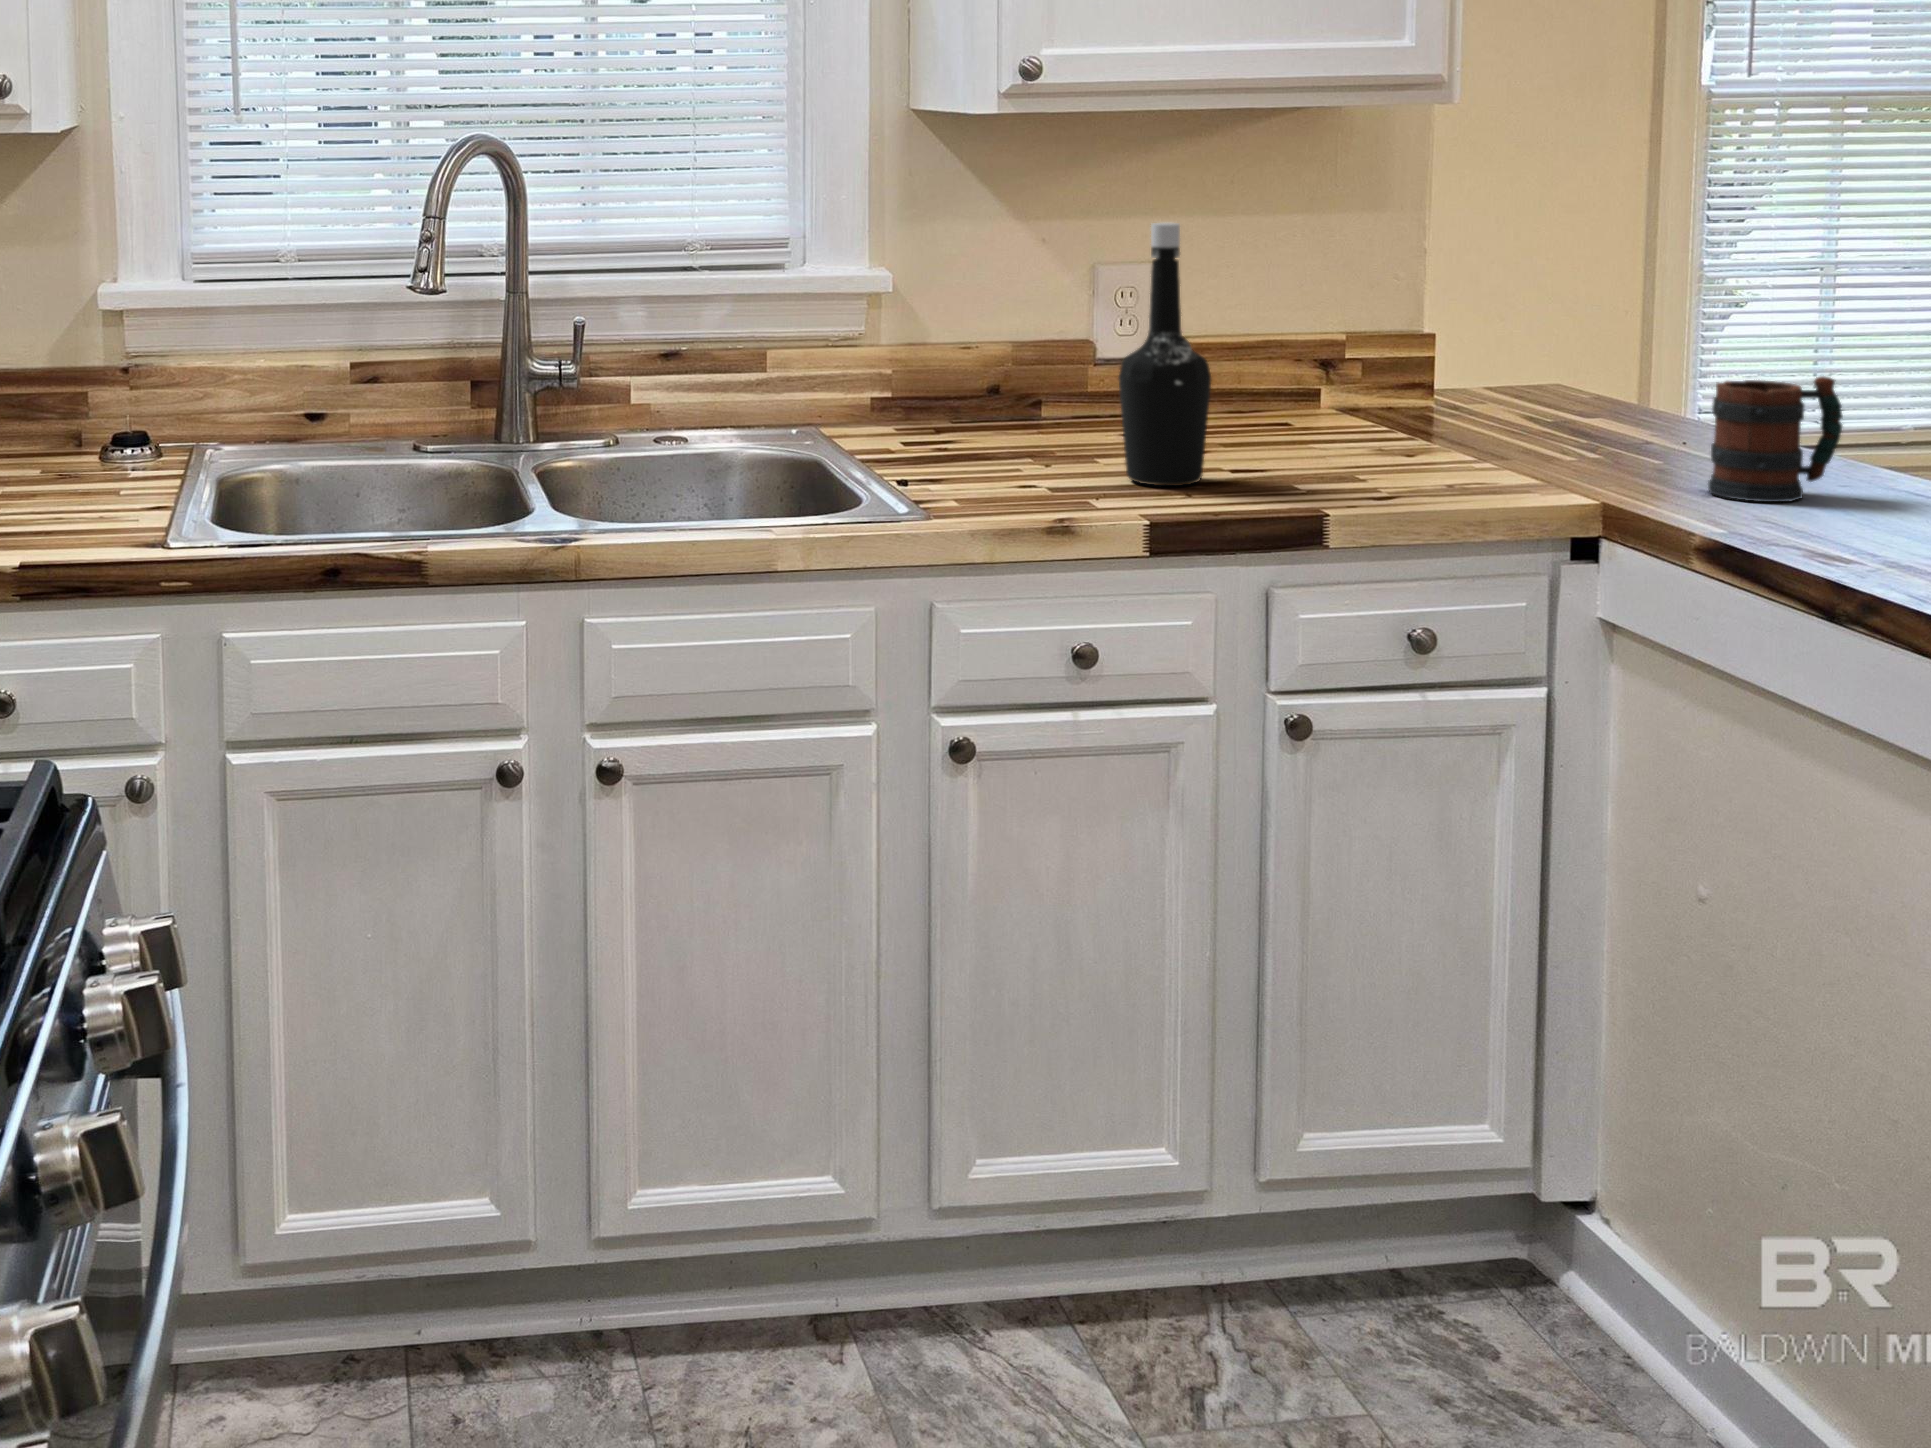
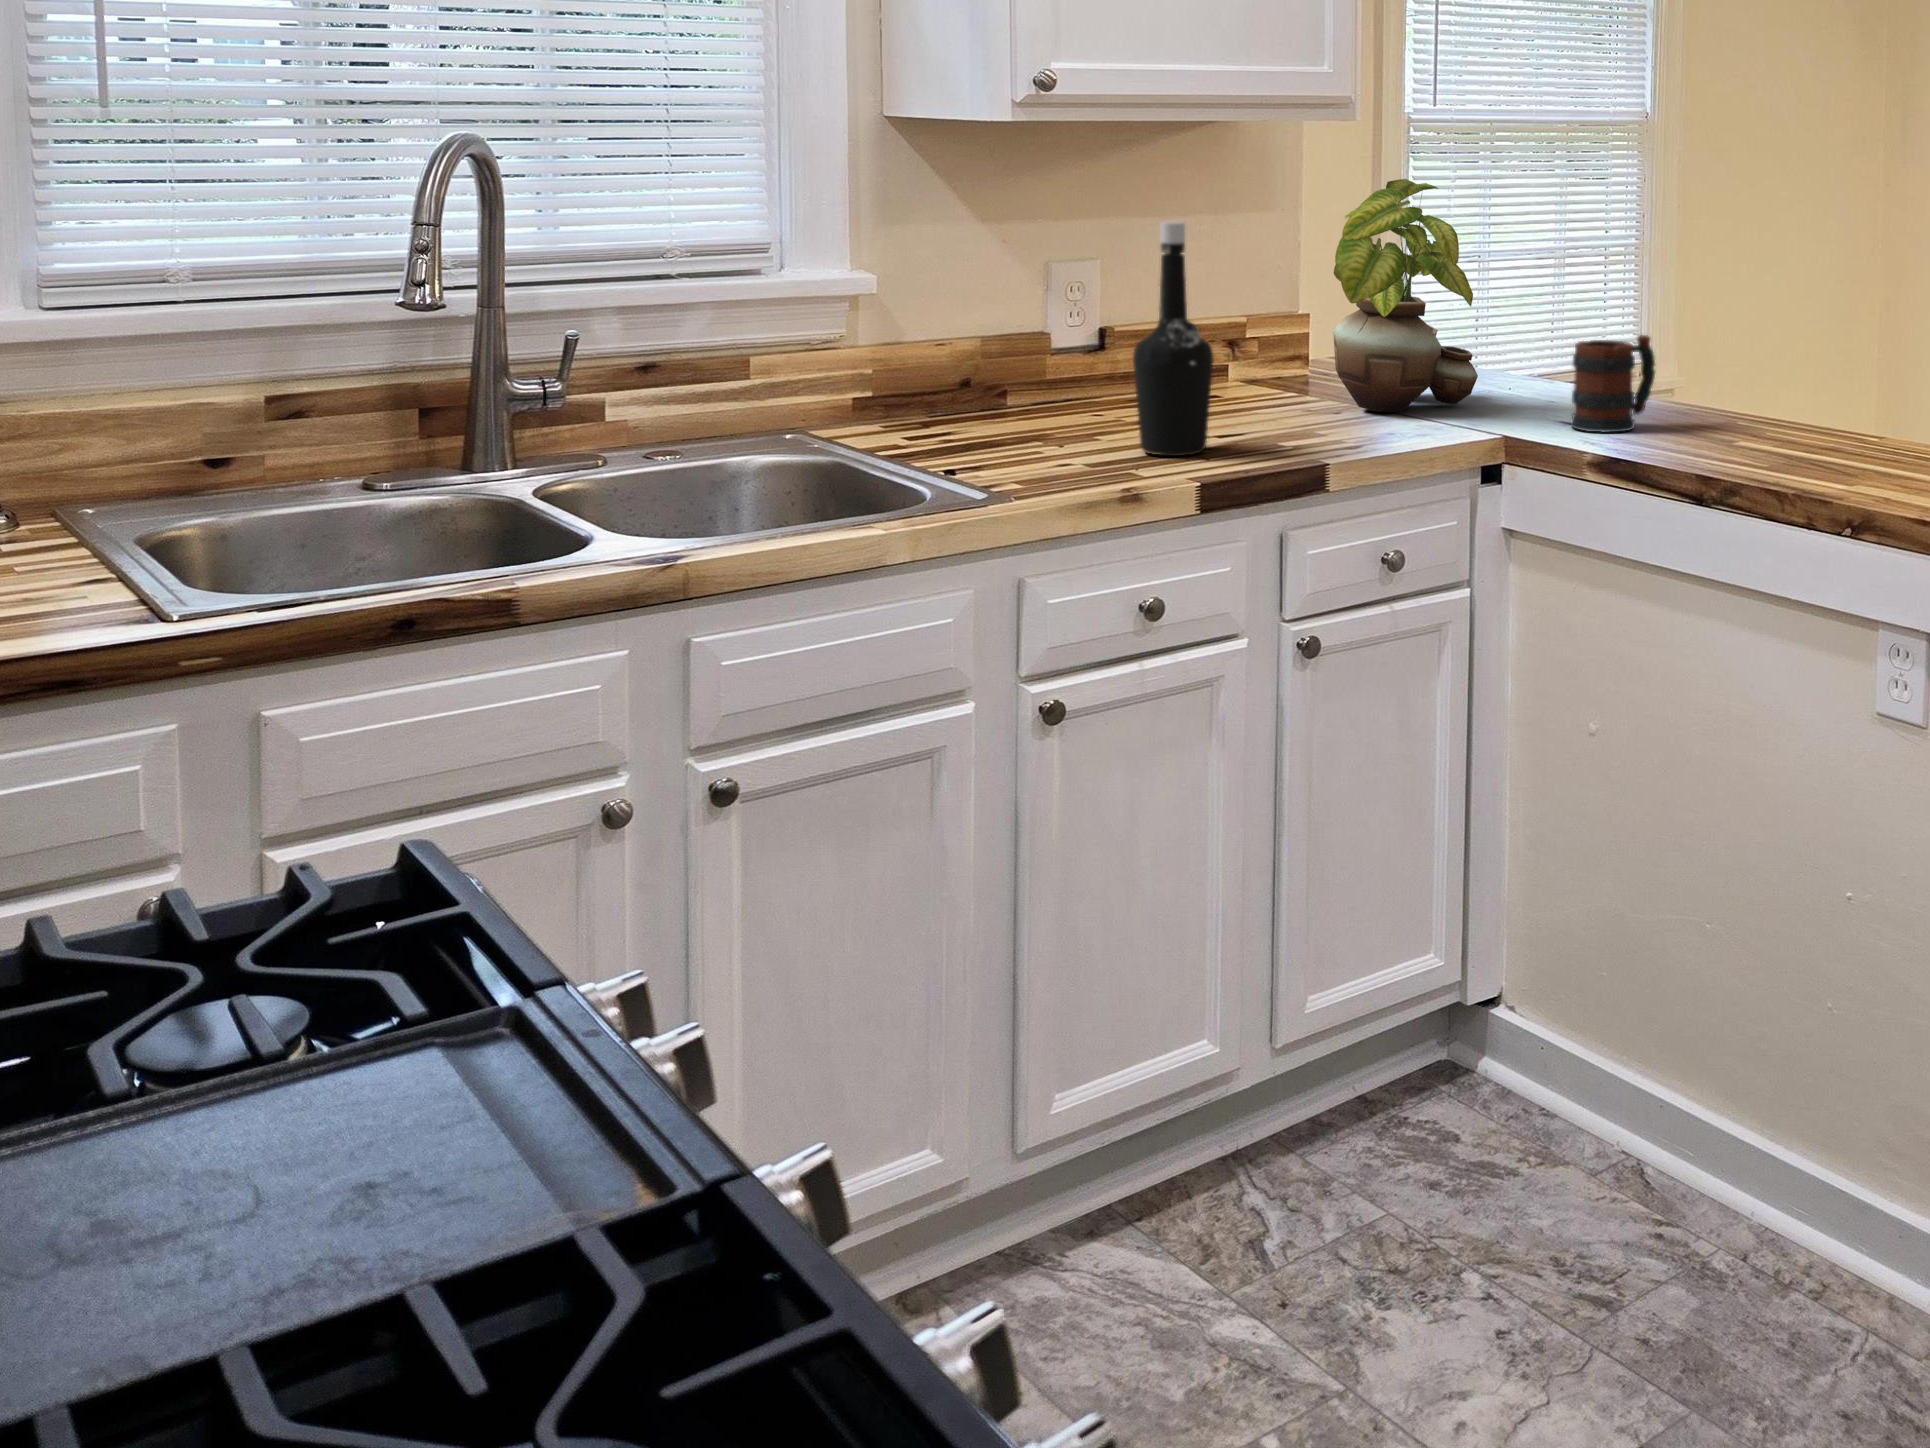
potted plant: none [1385,172,1610,454] -> present [1333,179,1478,412]

